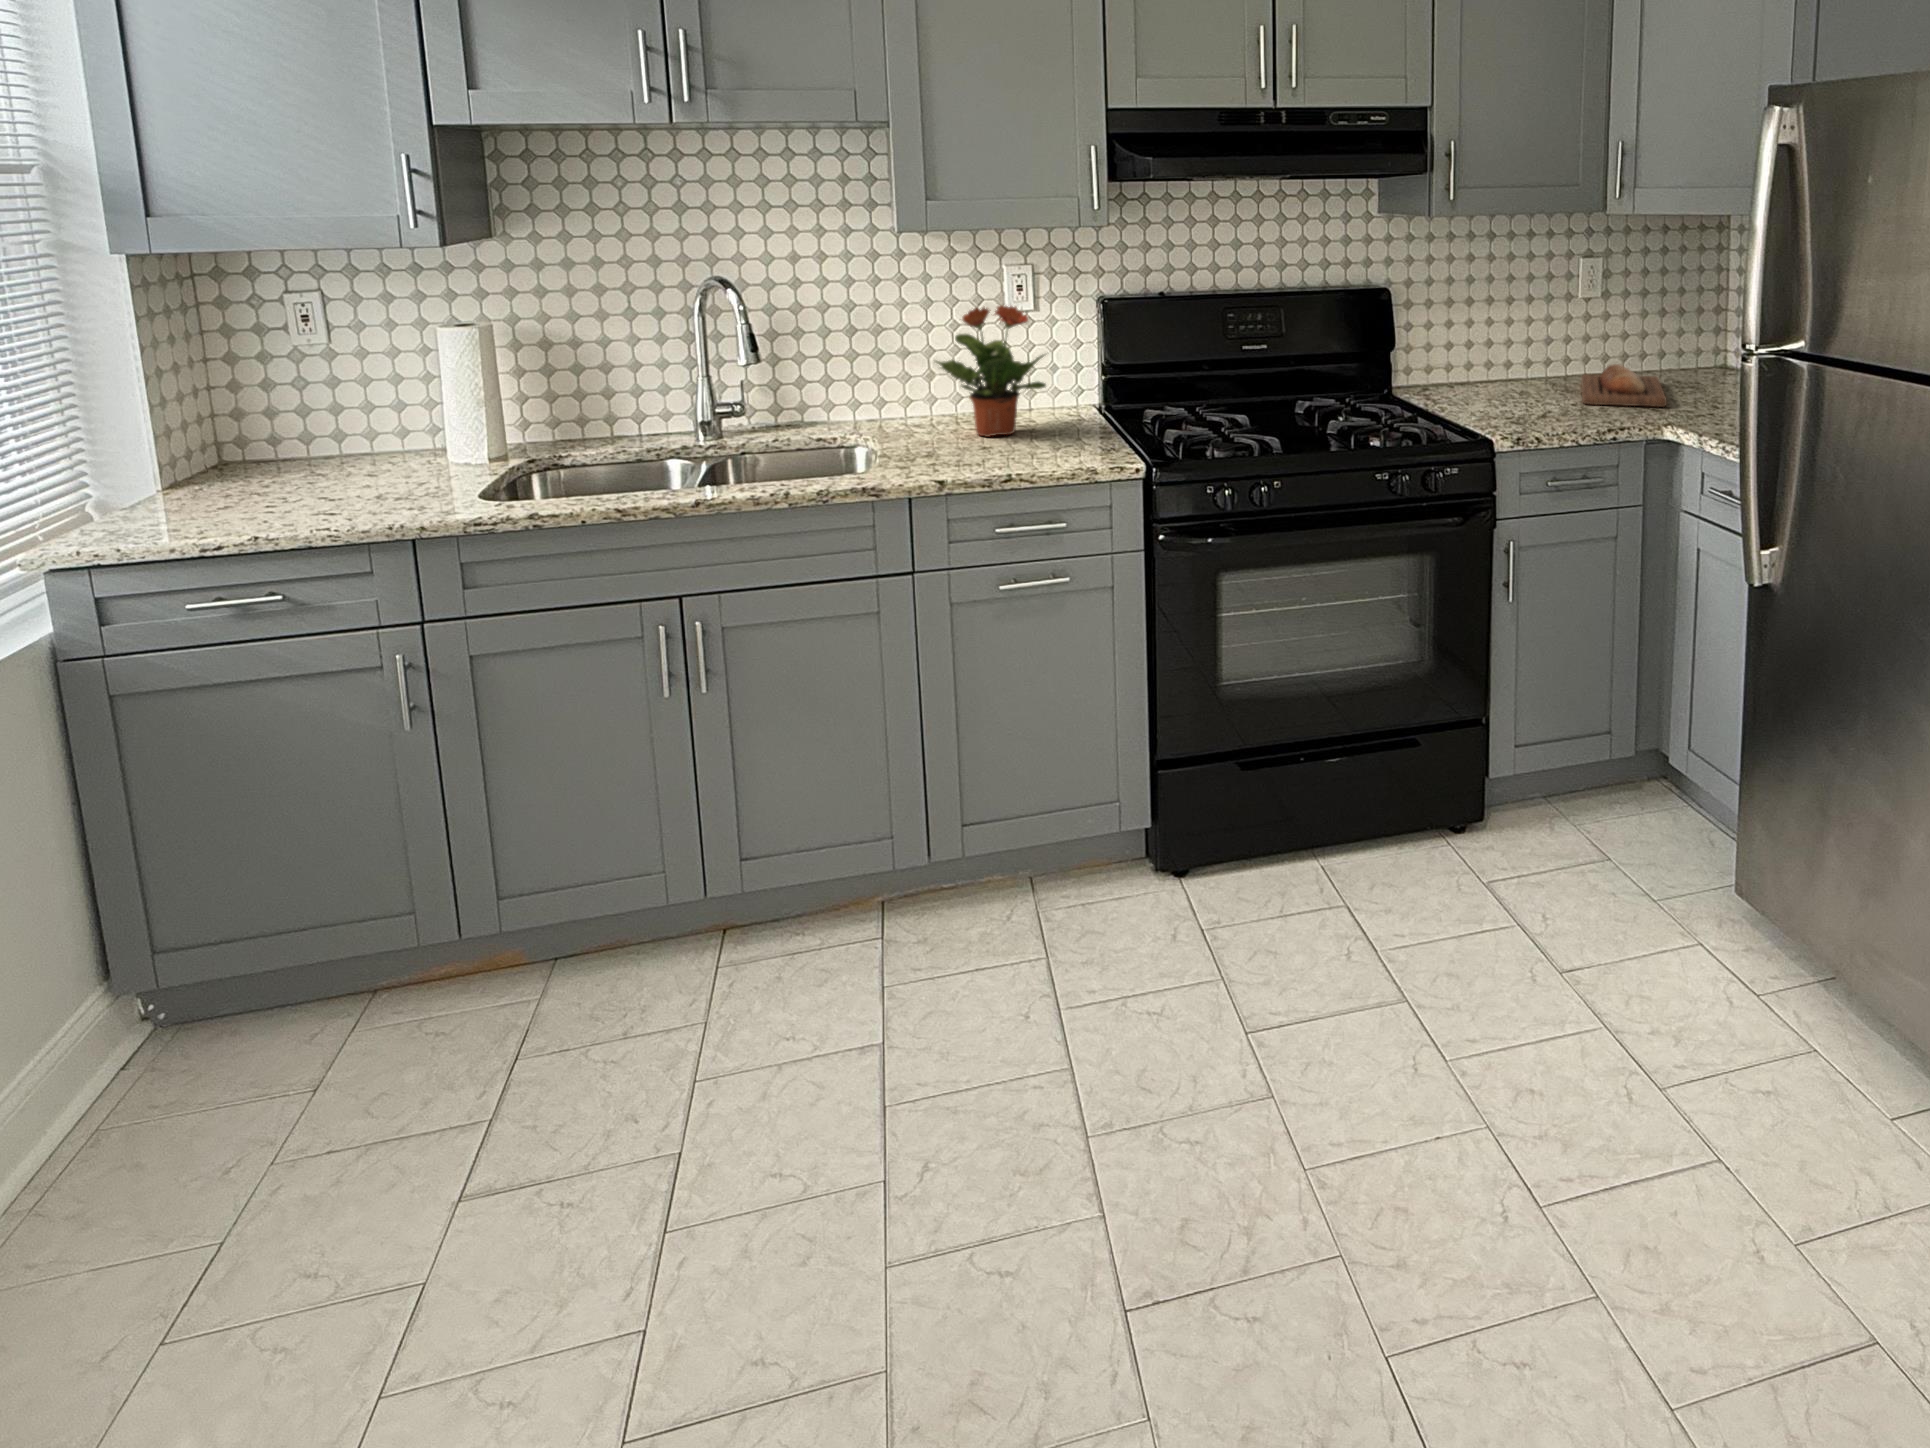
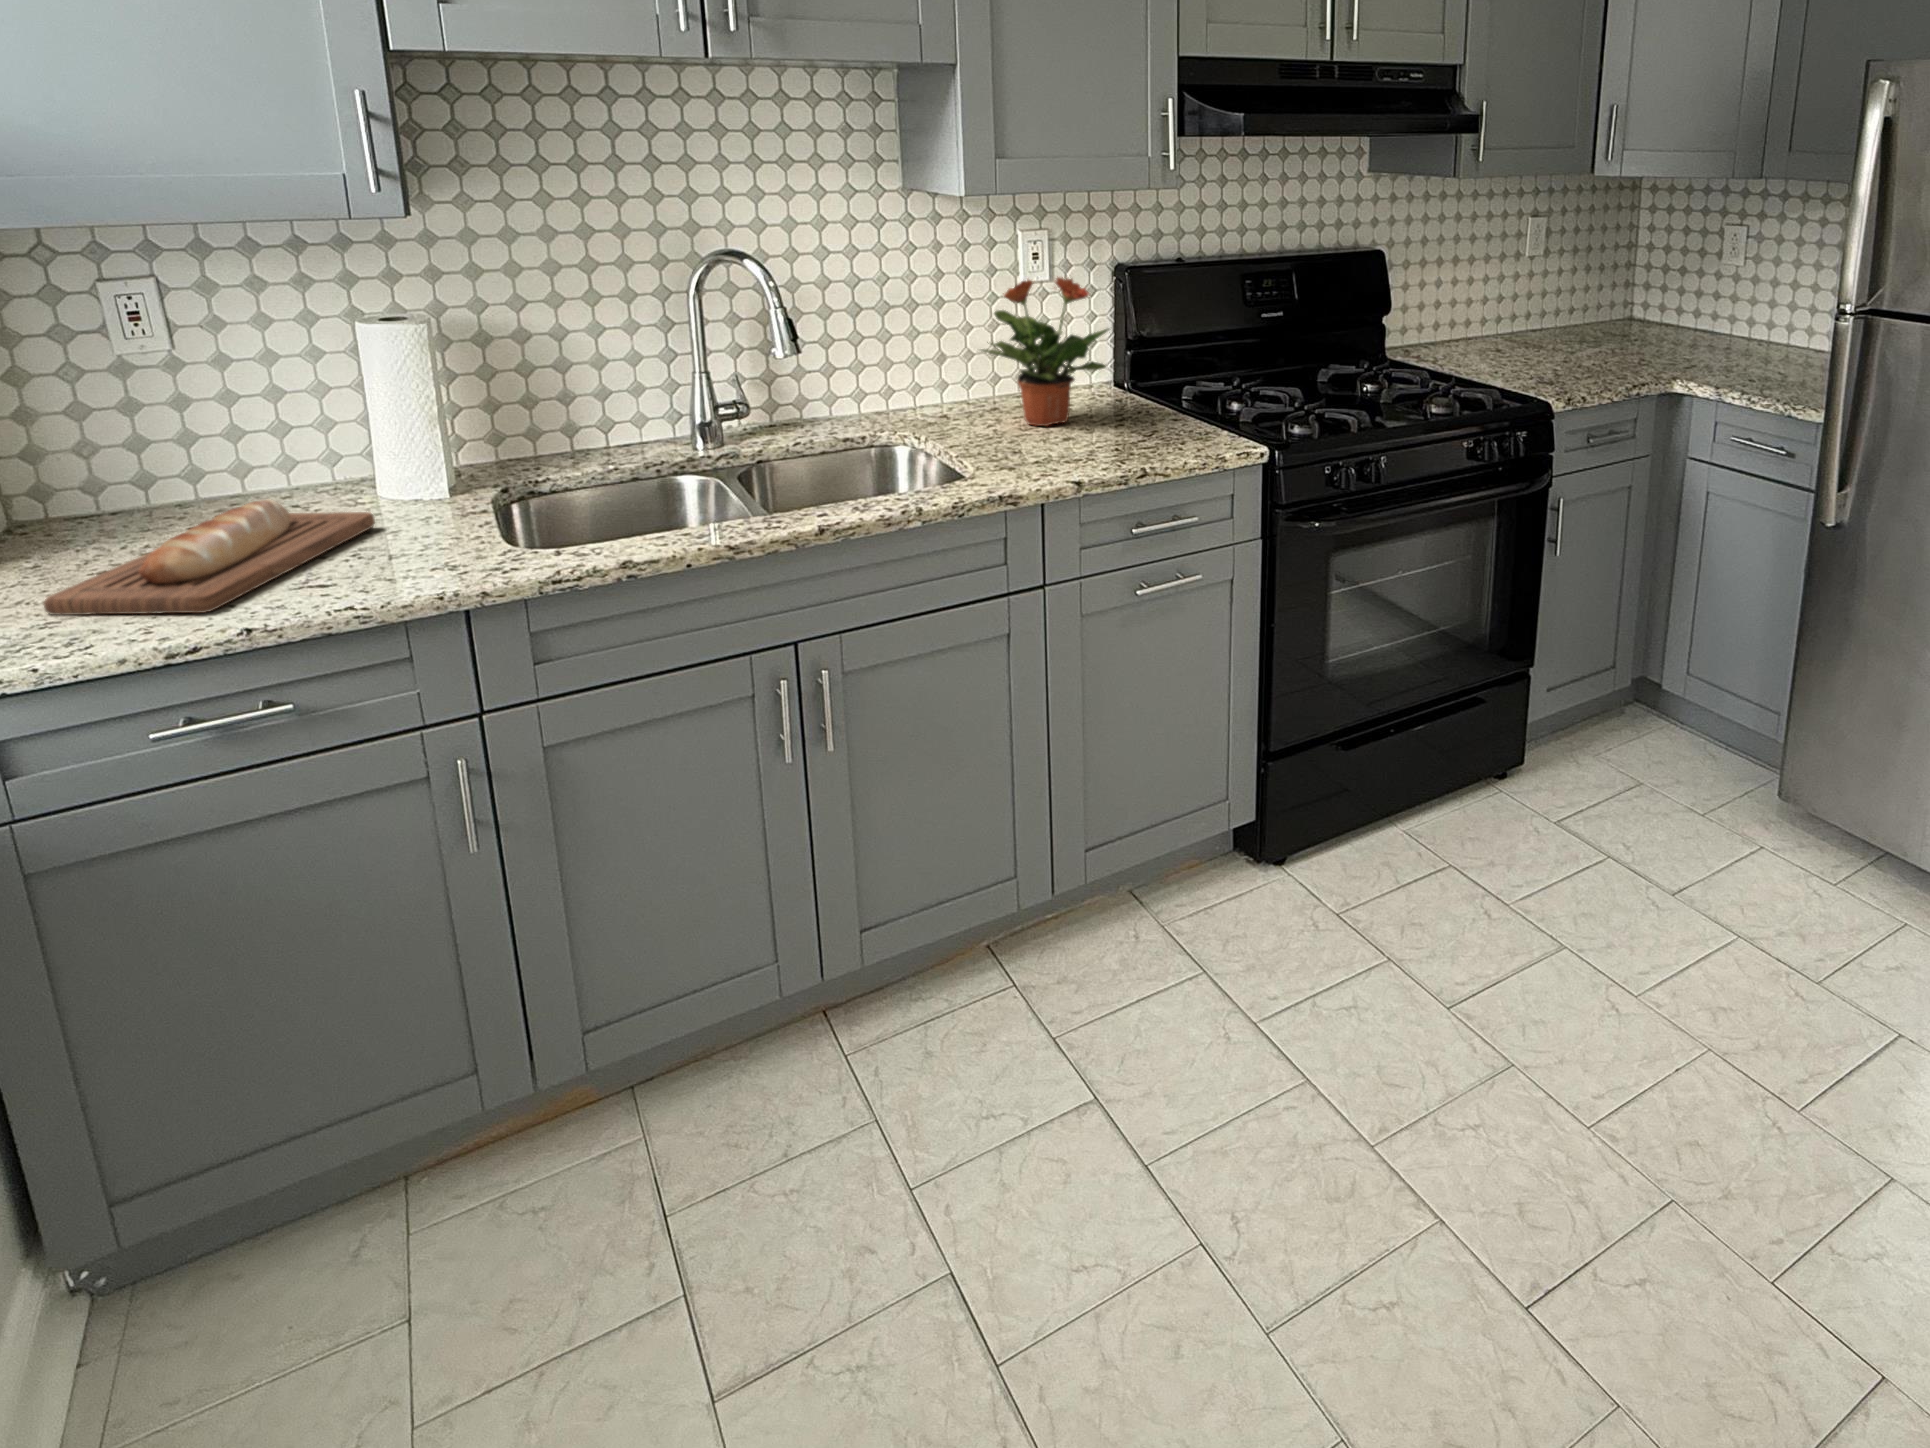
bread loaf: present [1581,364,1667,407] -> present [44,499,375,615]

